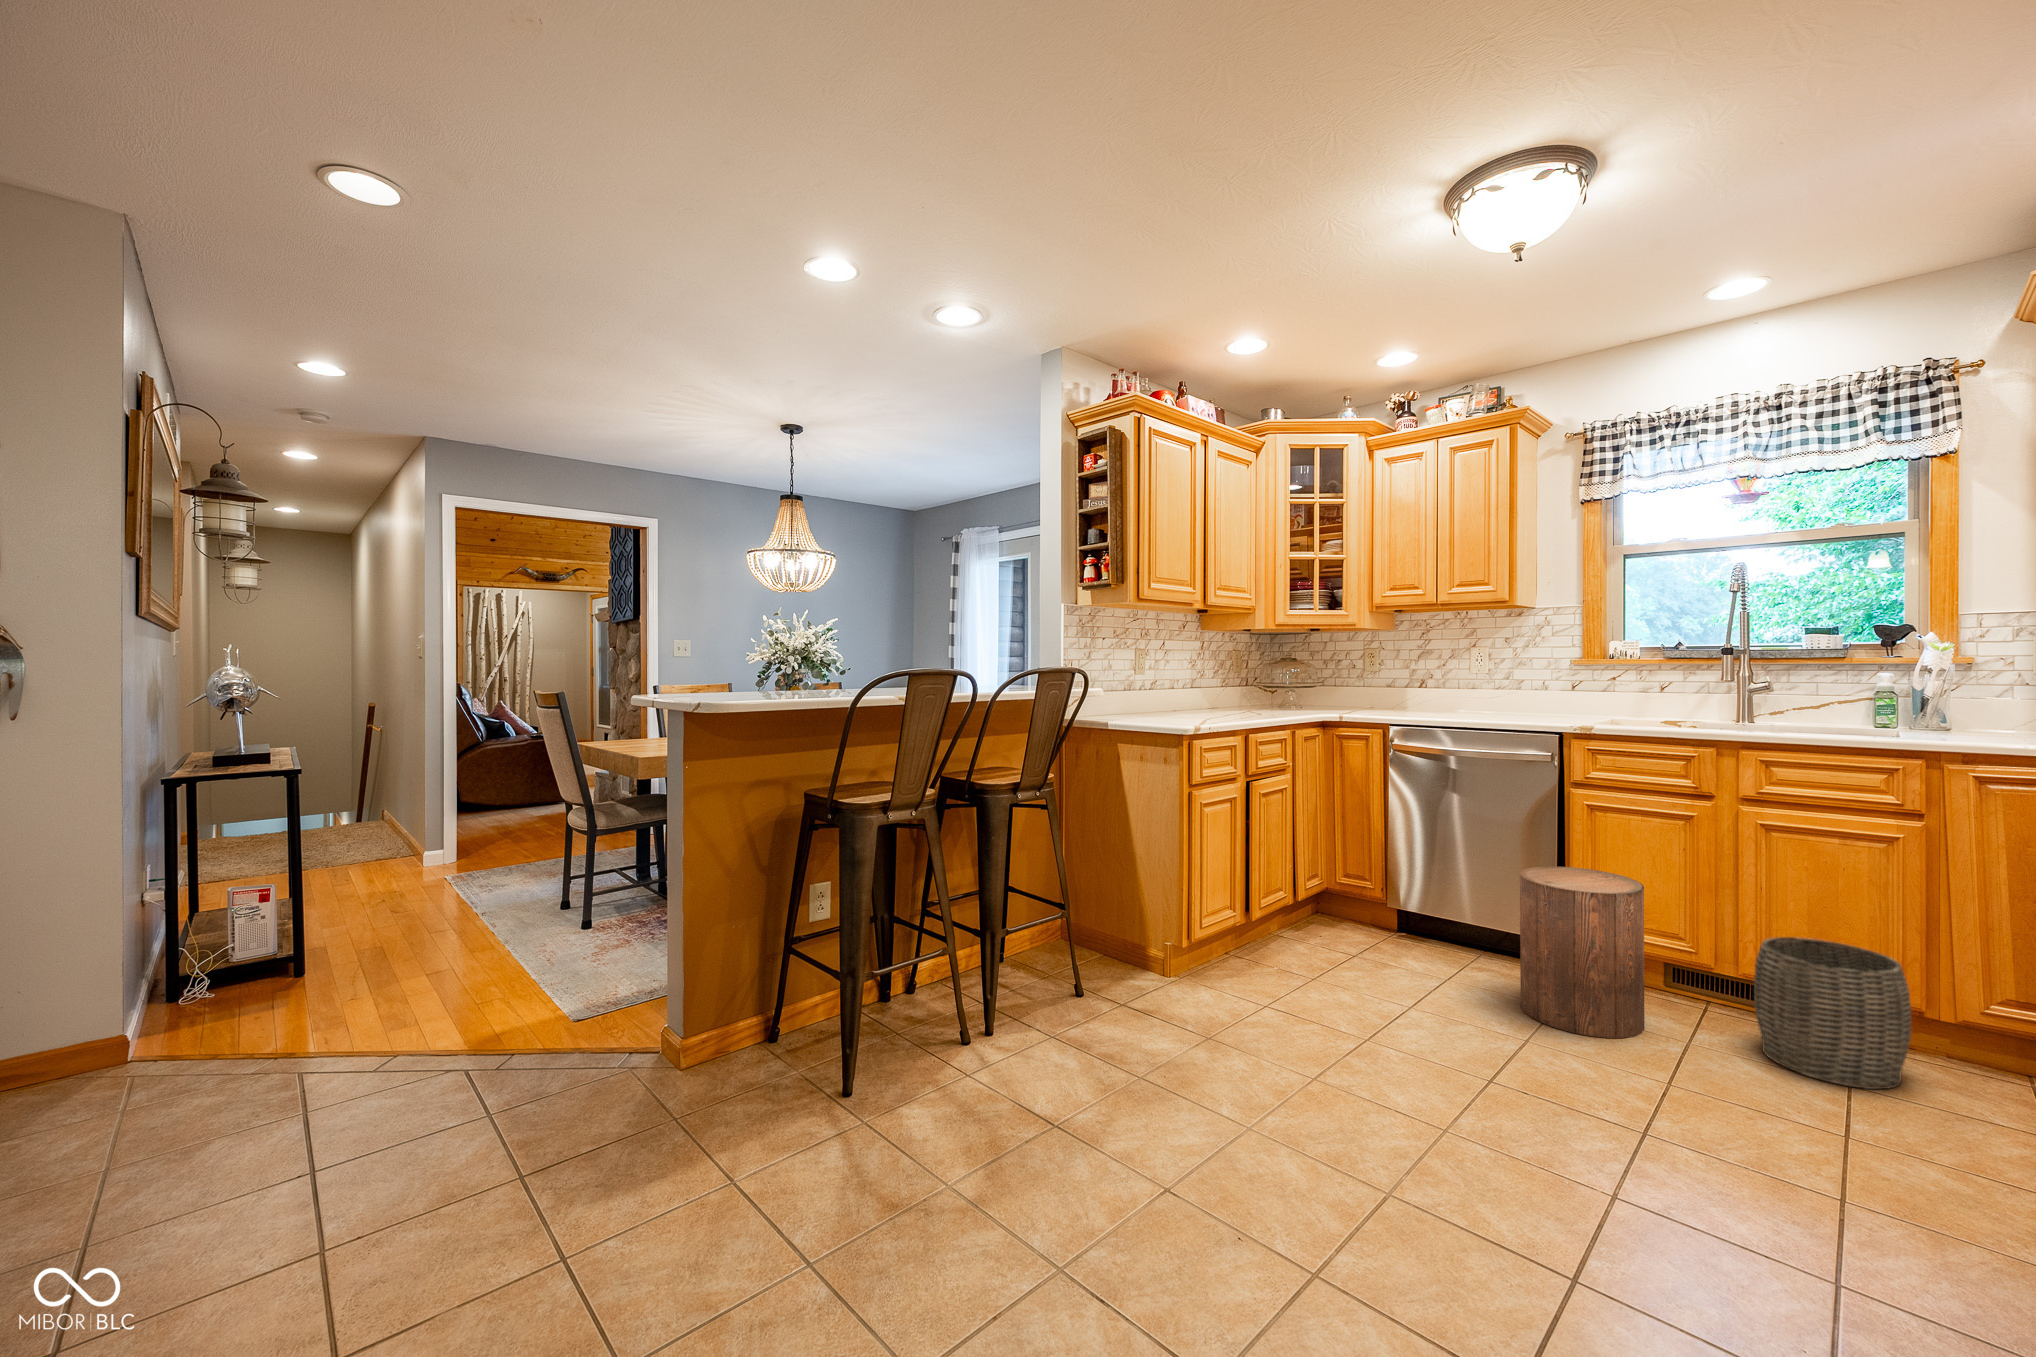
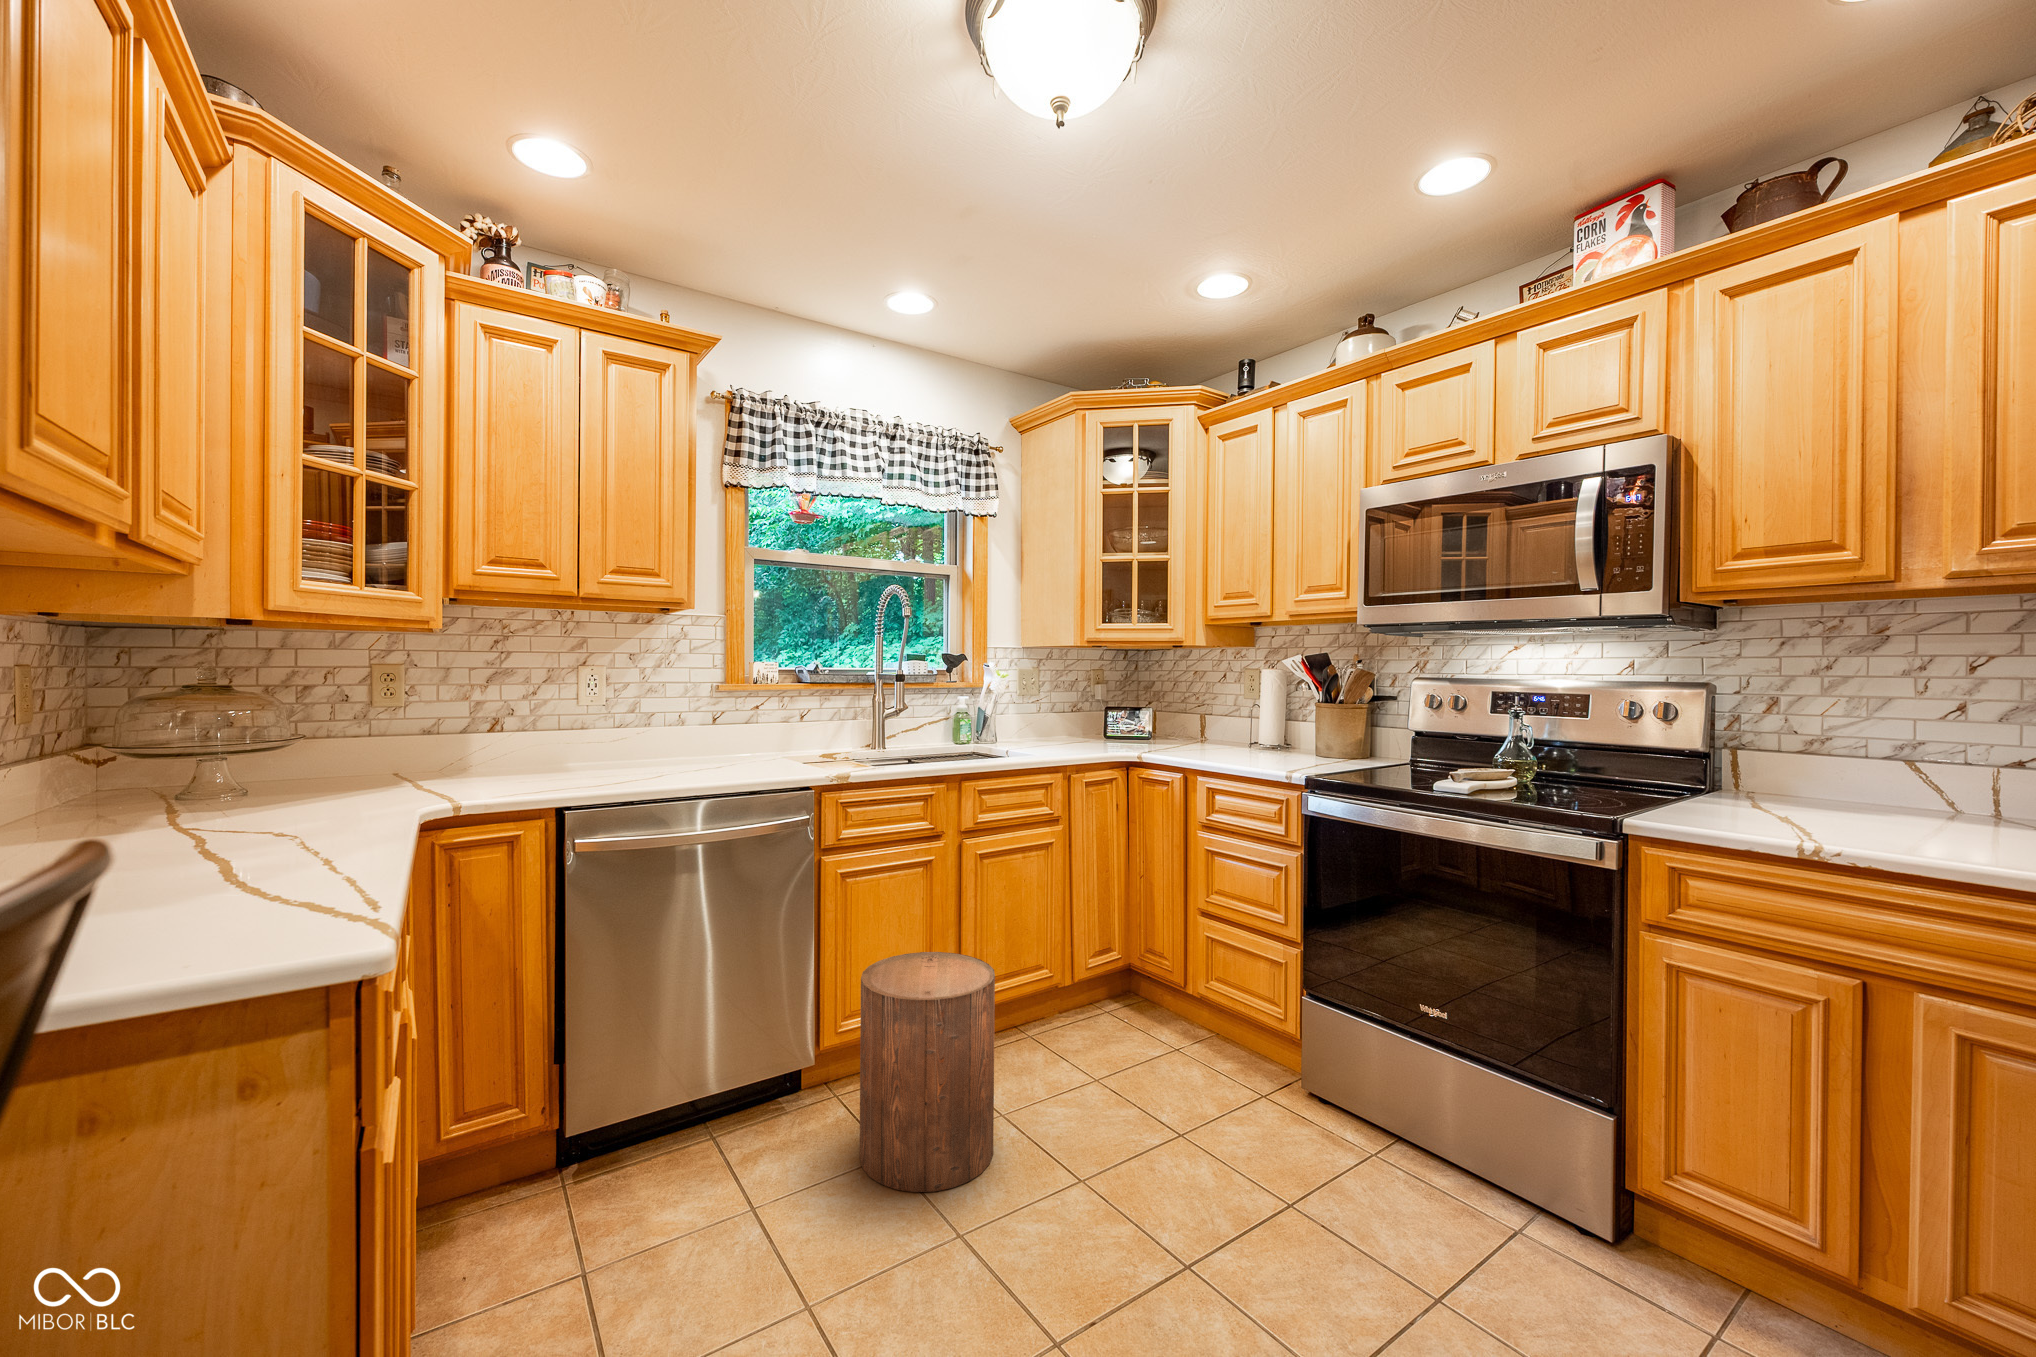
woven basket: present [1754,937,1911,1089] -> none [1028,953,1135,1097]

